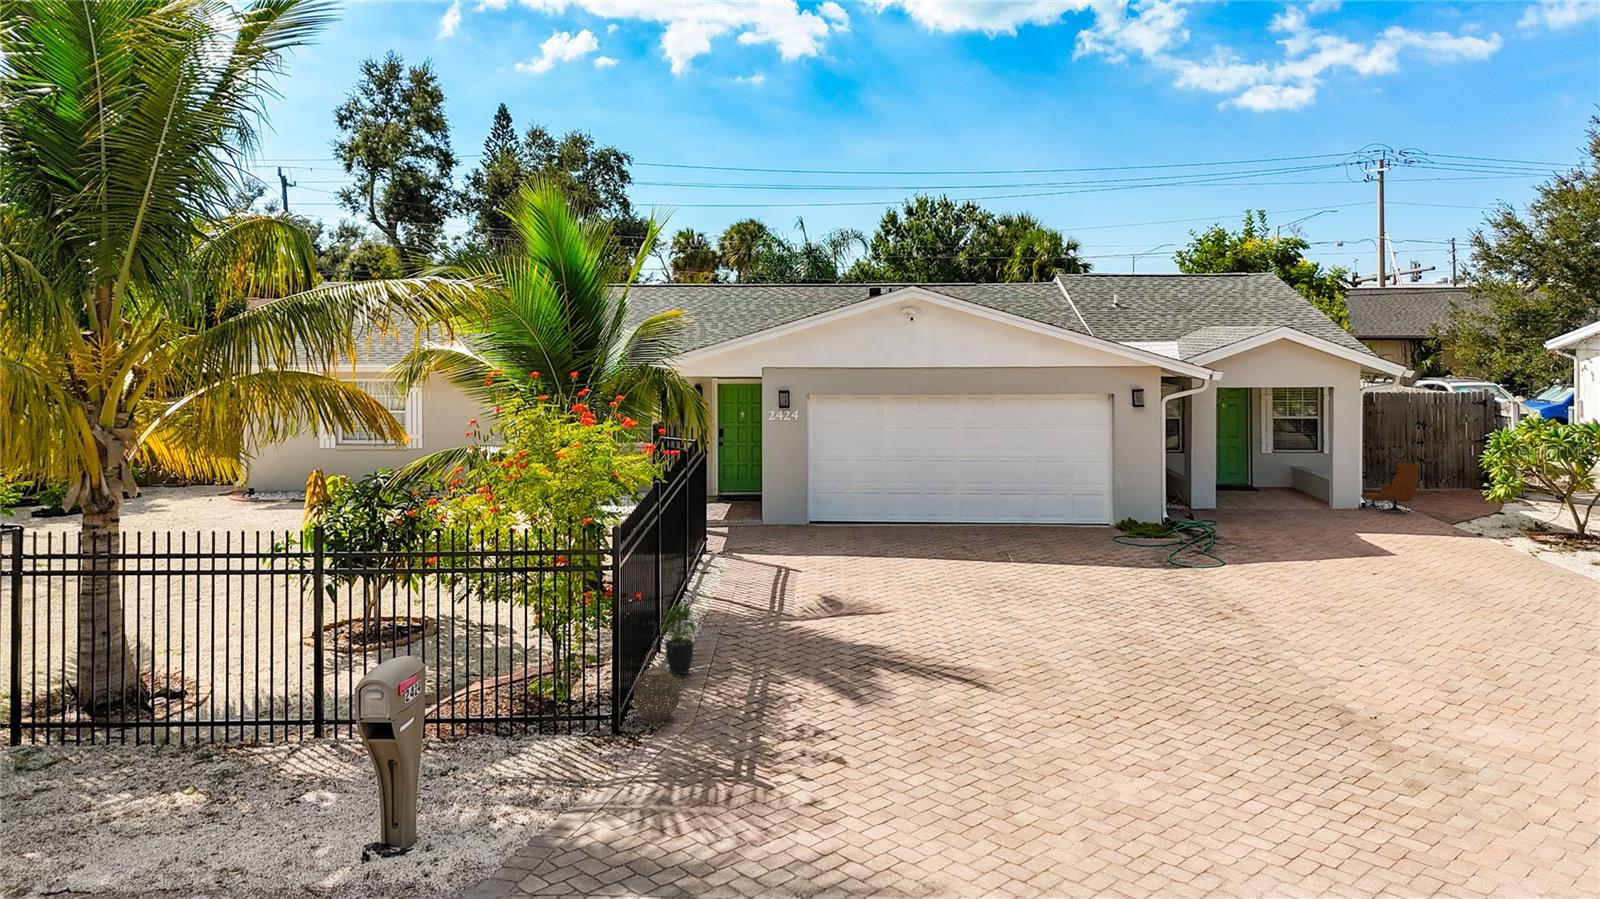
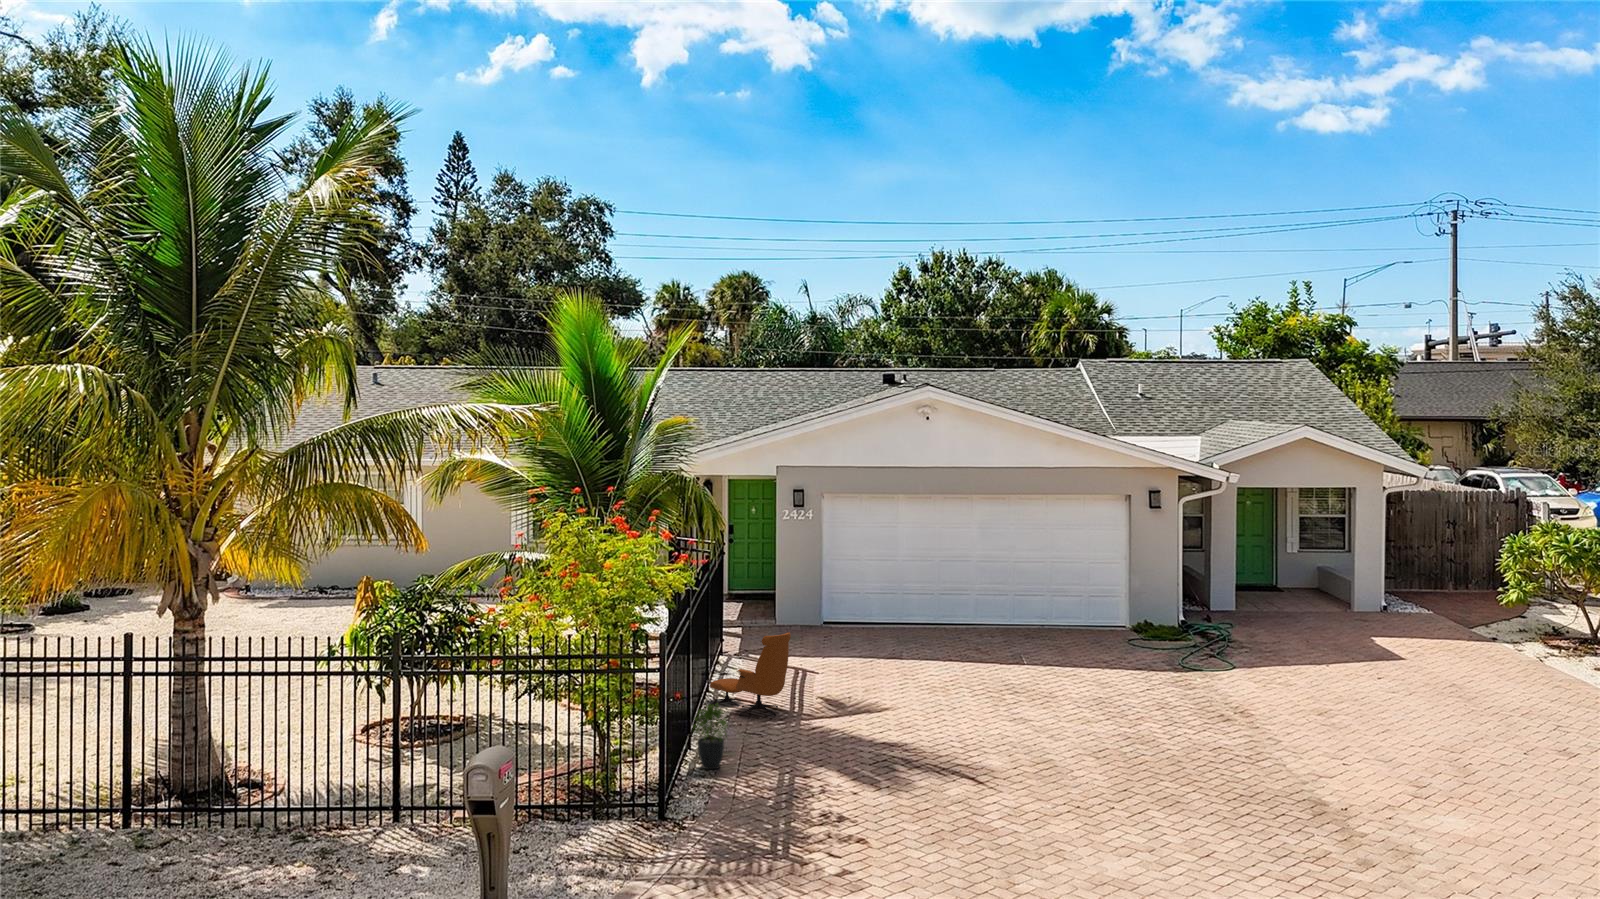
lounge chair: present [1361,463,1420,515] -> present [710,632,791,716]
woven basket: present [634,668,679,721] -> none [676,762,716,810]

